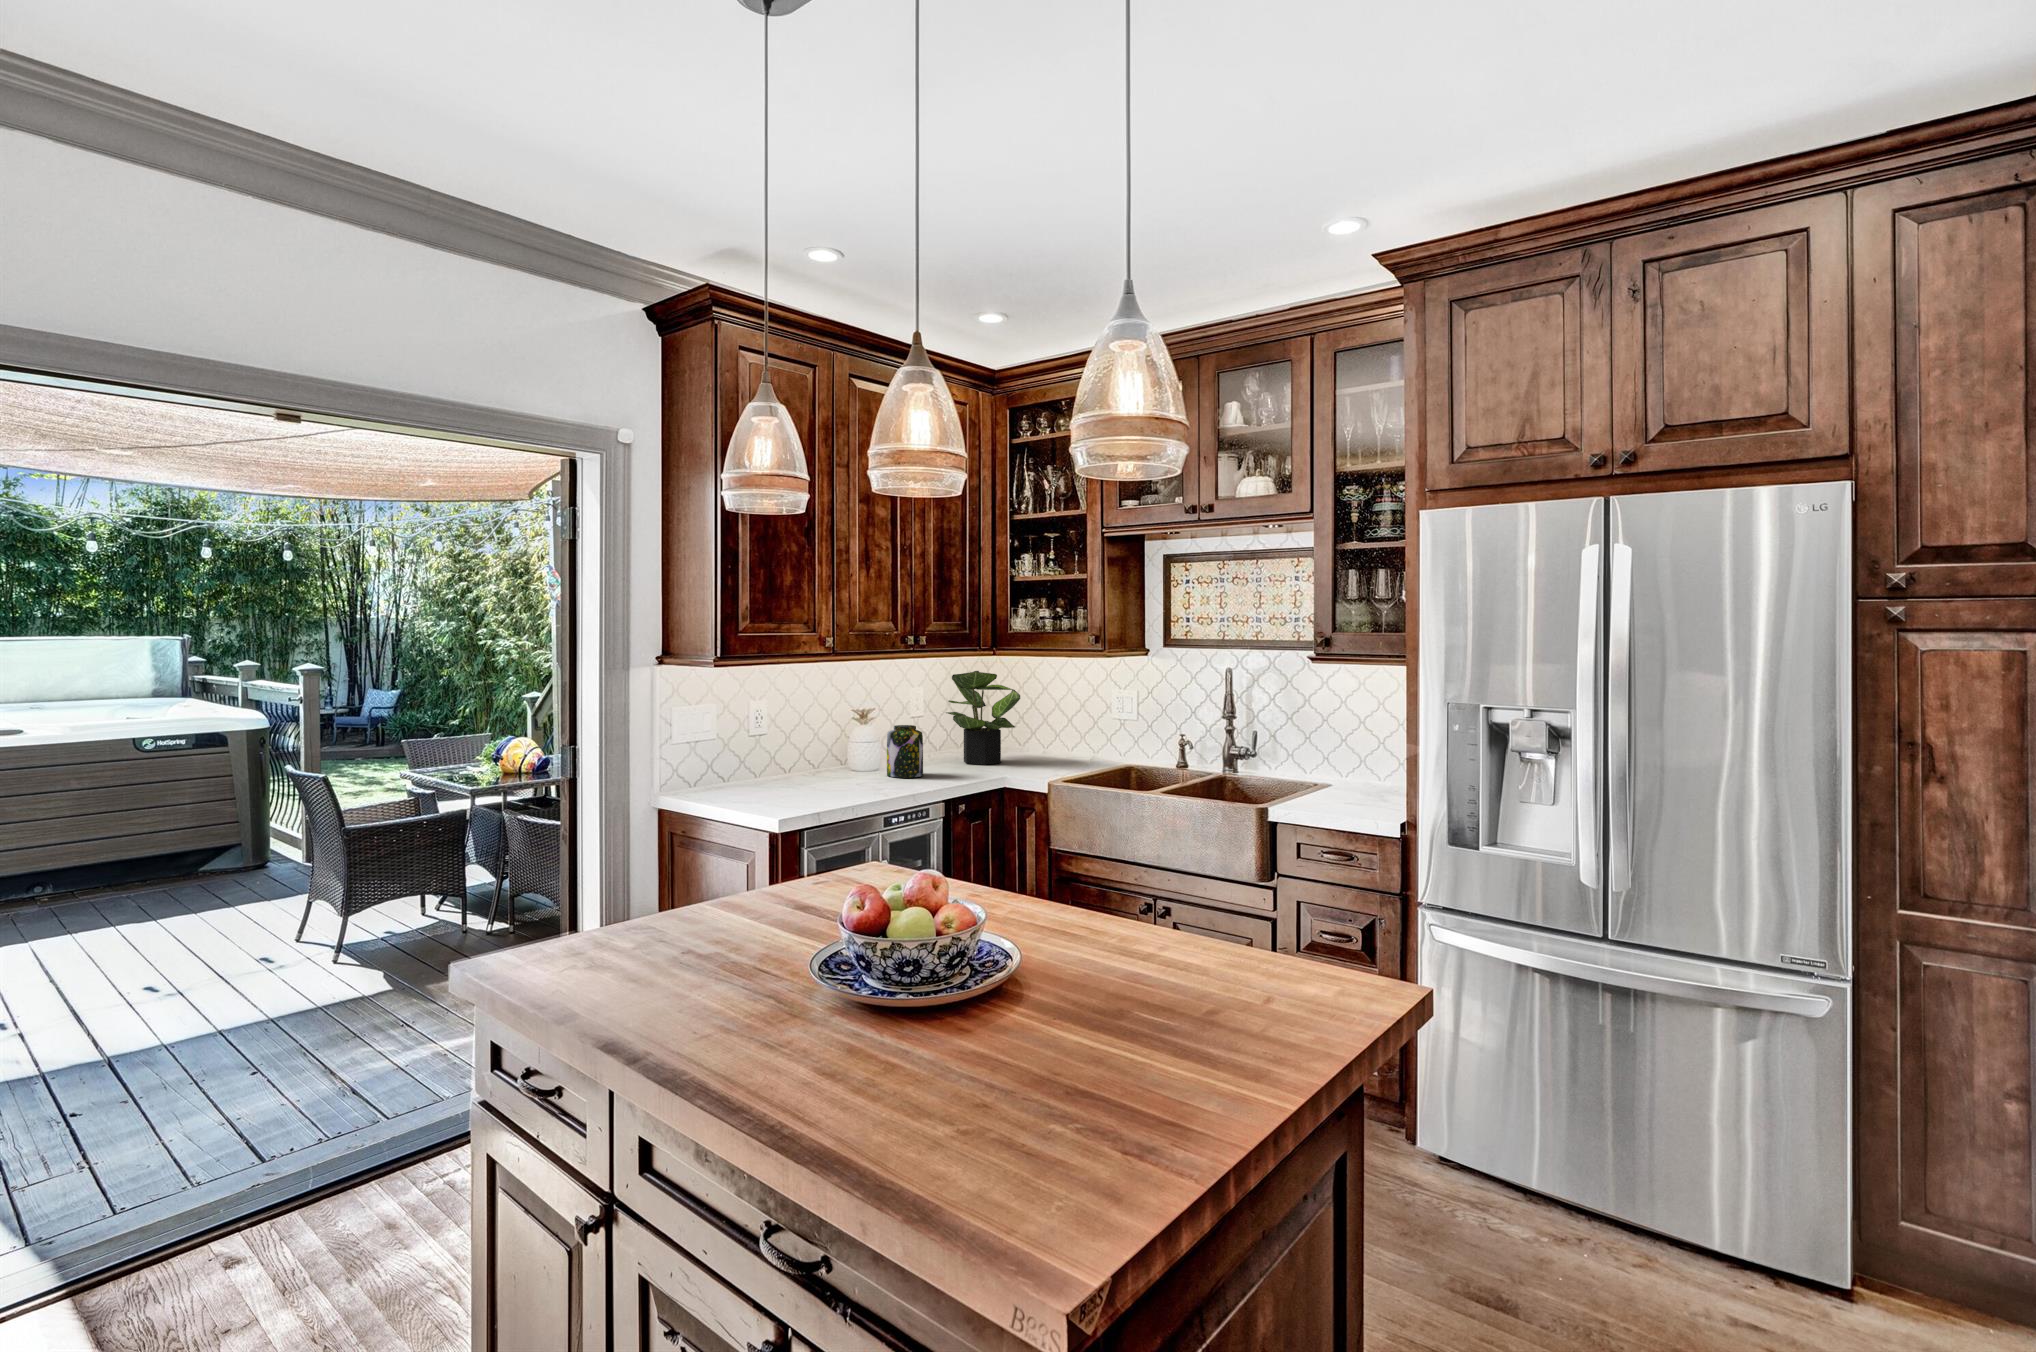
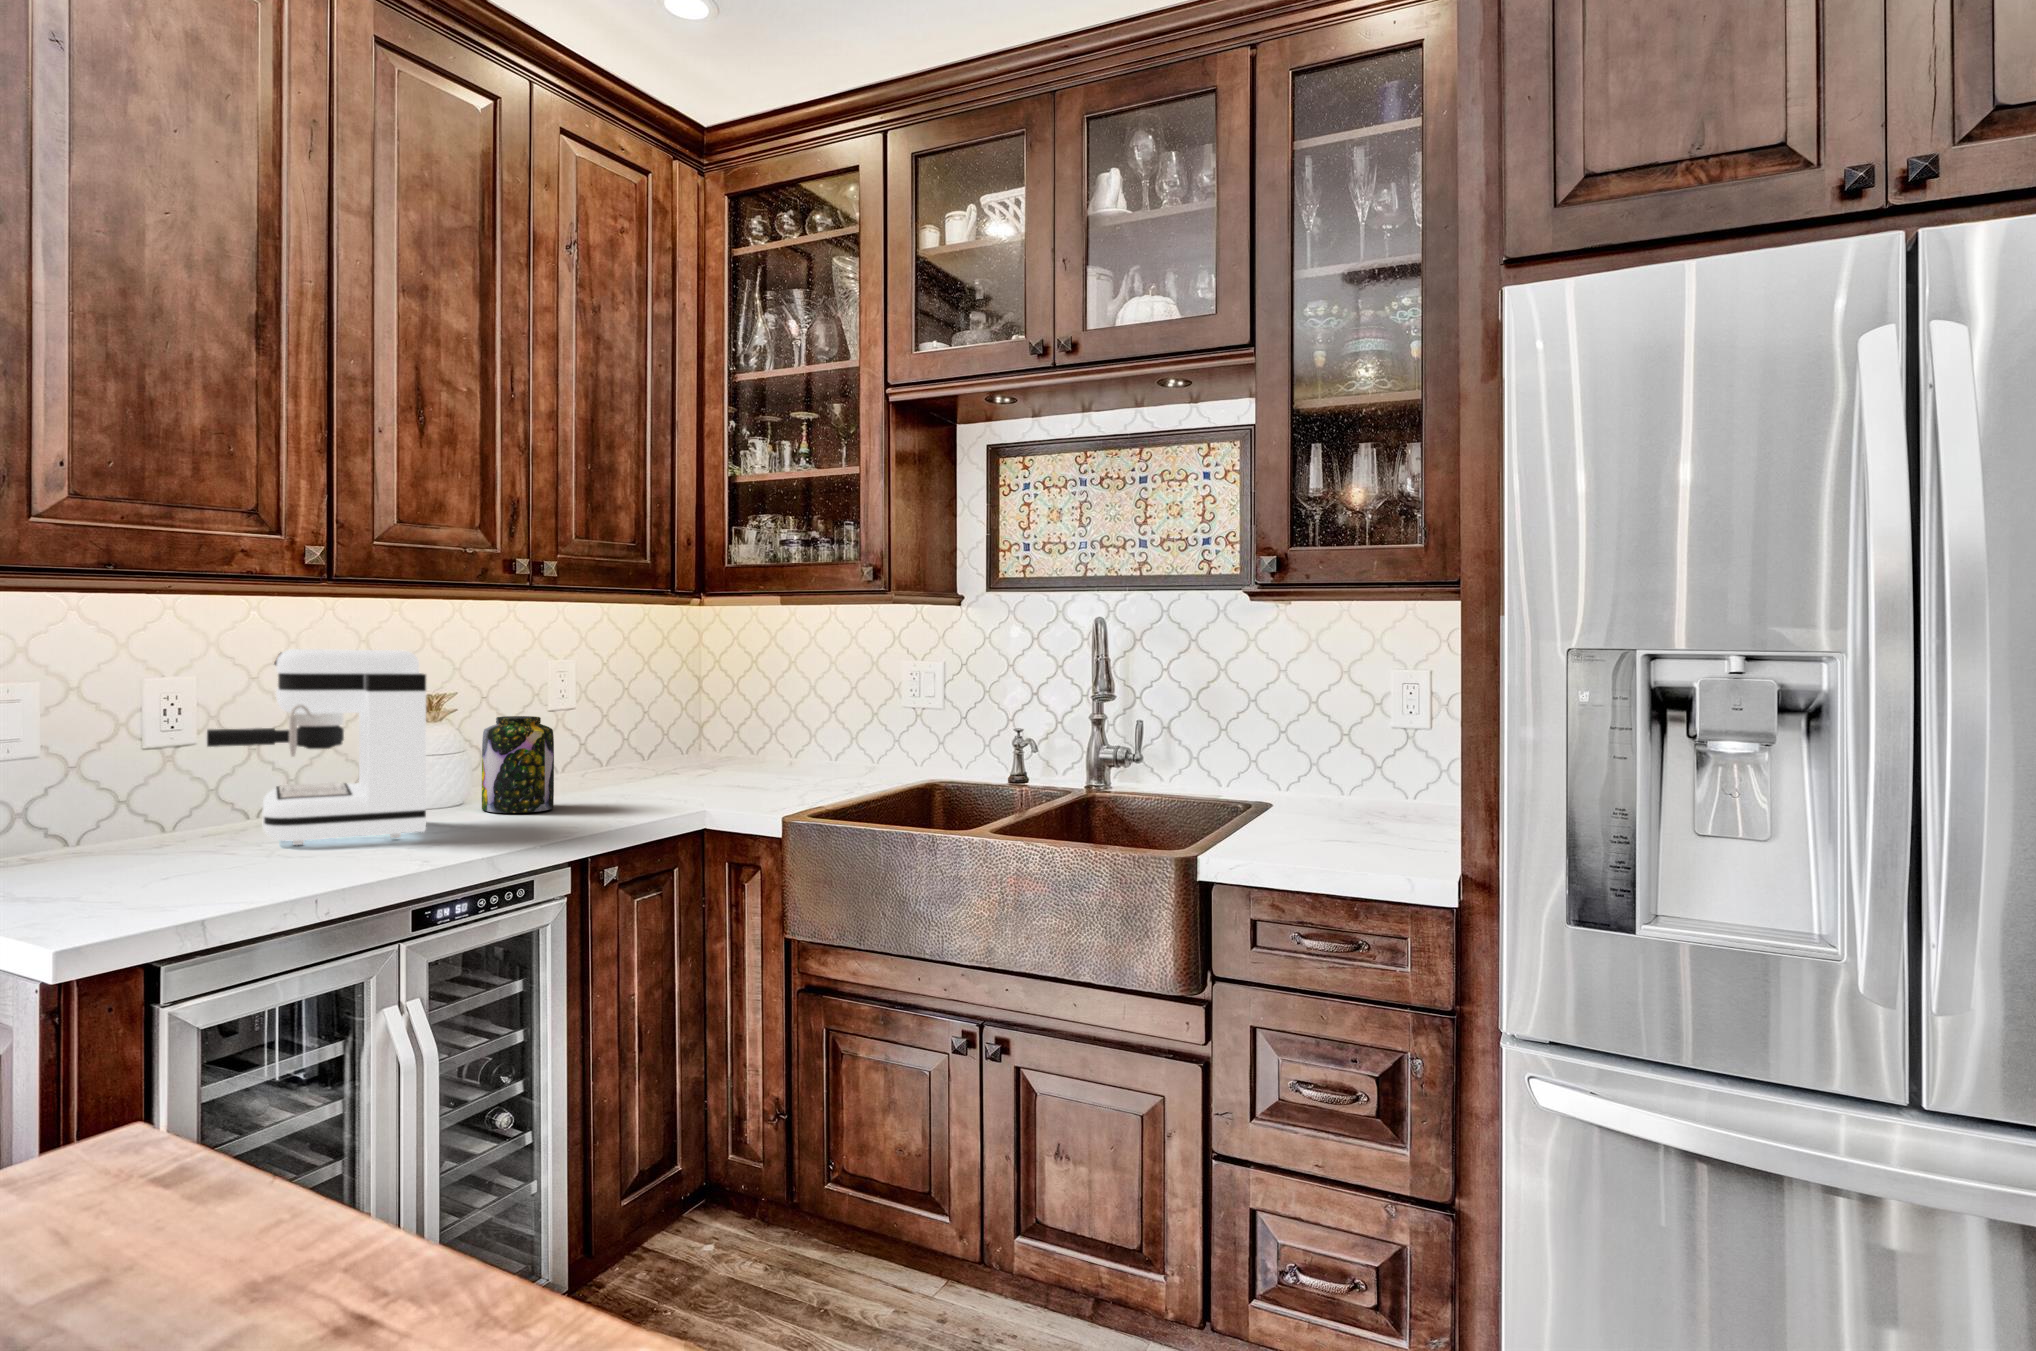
potted plant: present [946,671,1020,765] -> none [606,623,745,788]
coffee maker: none [772,693,872,792] -> present [207,649,426,845]

